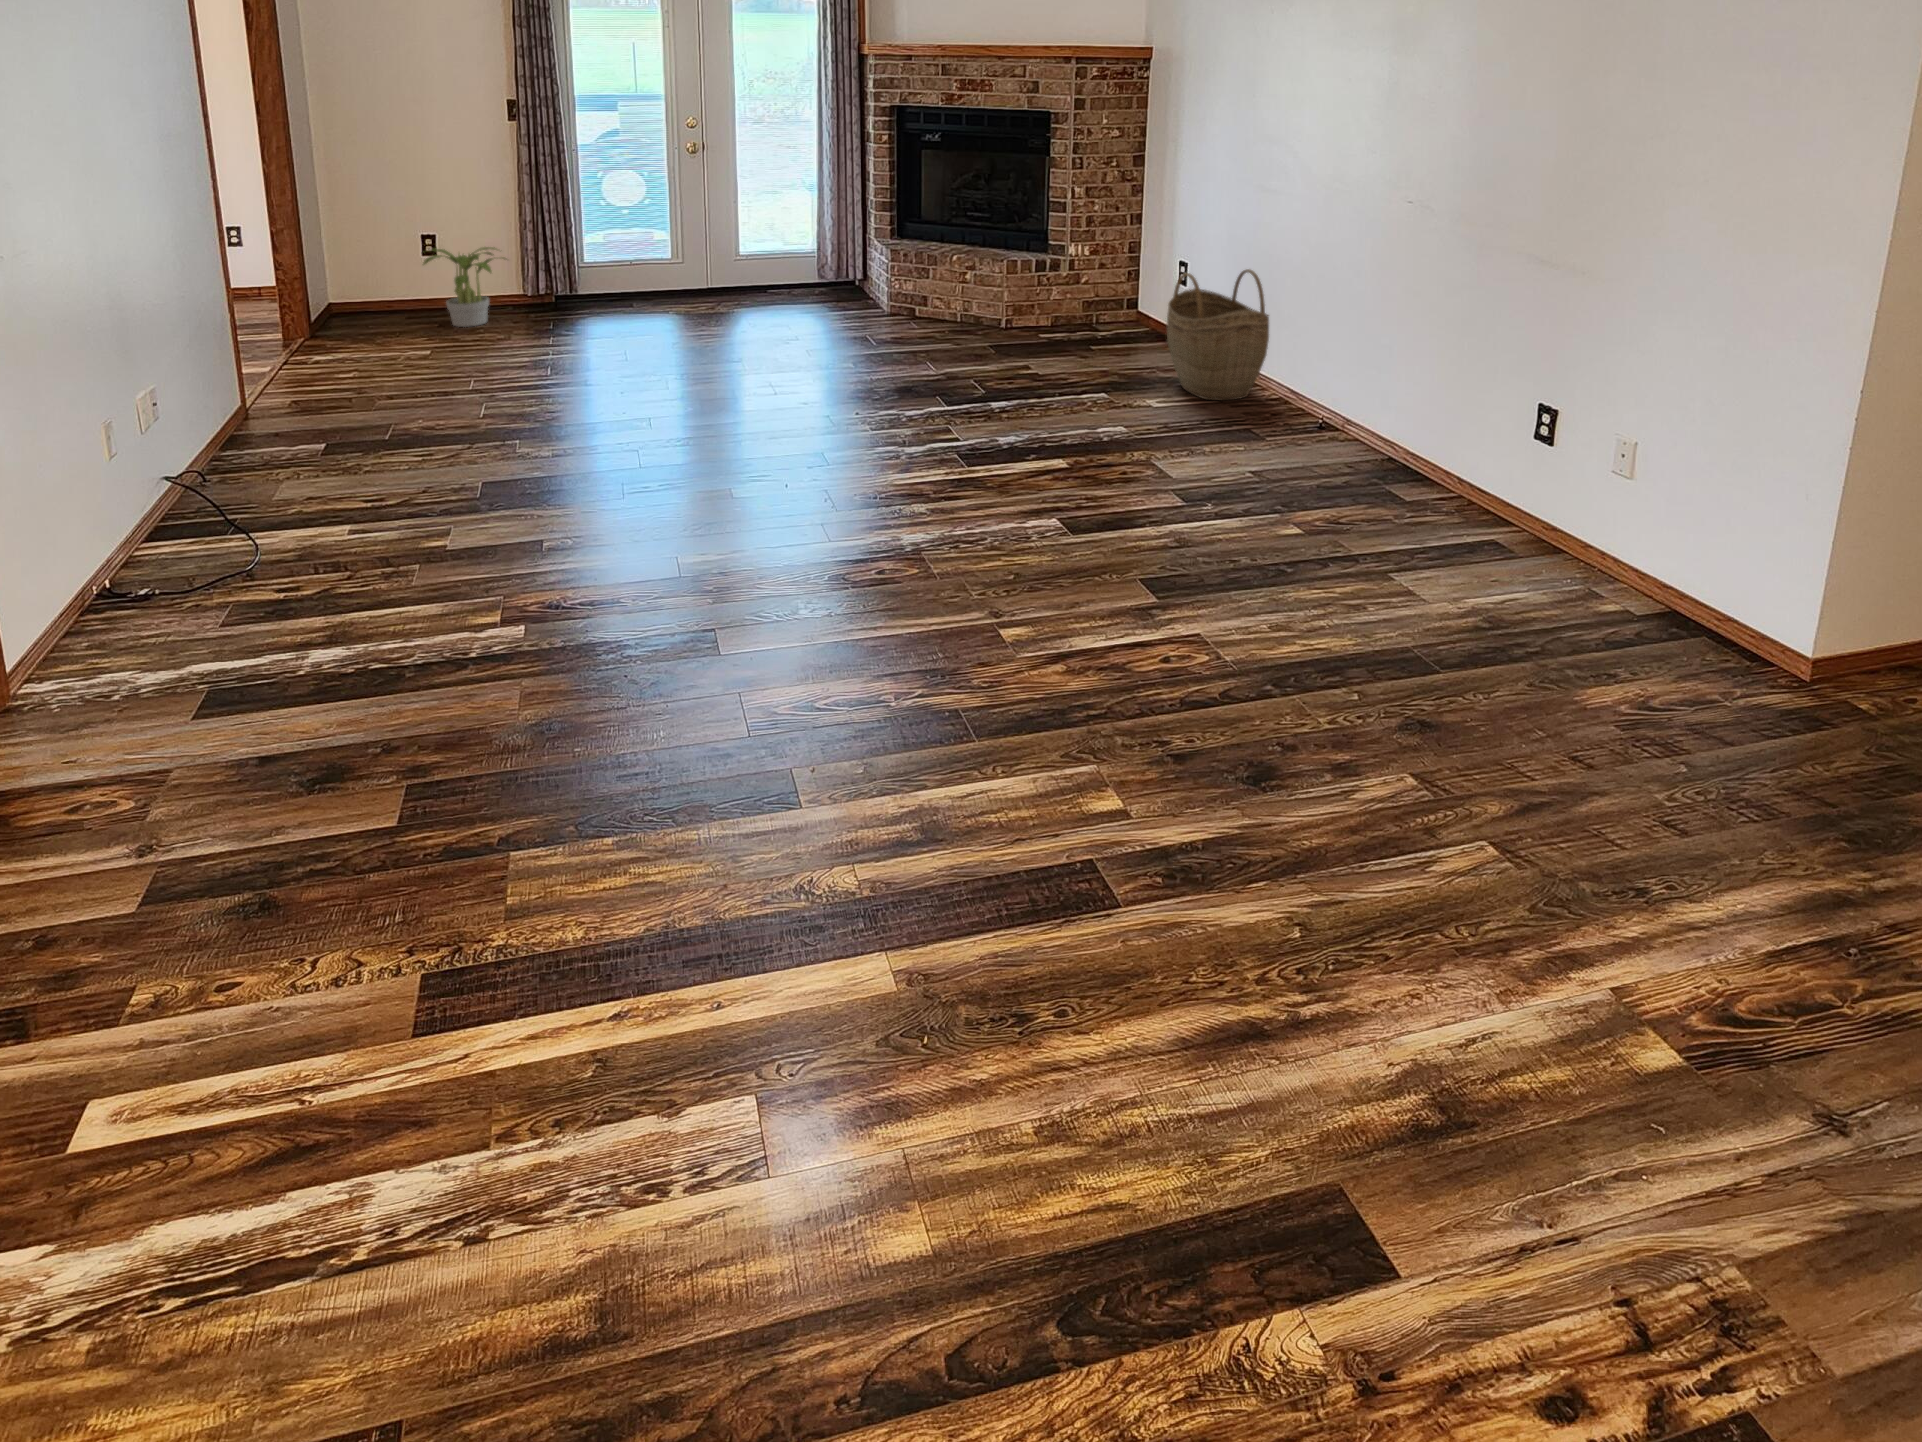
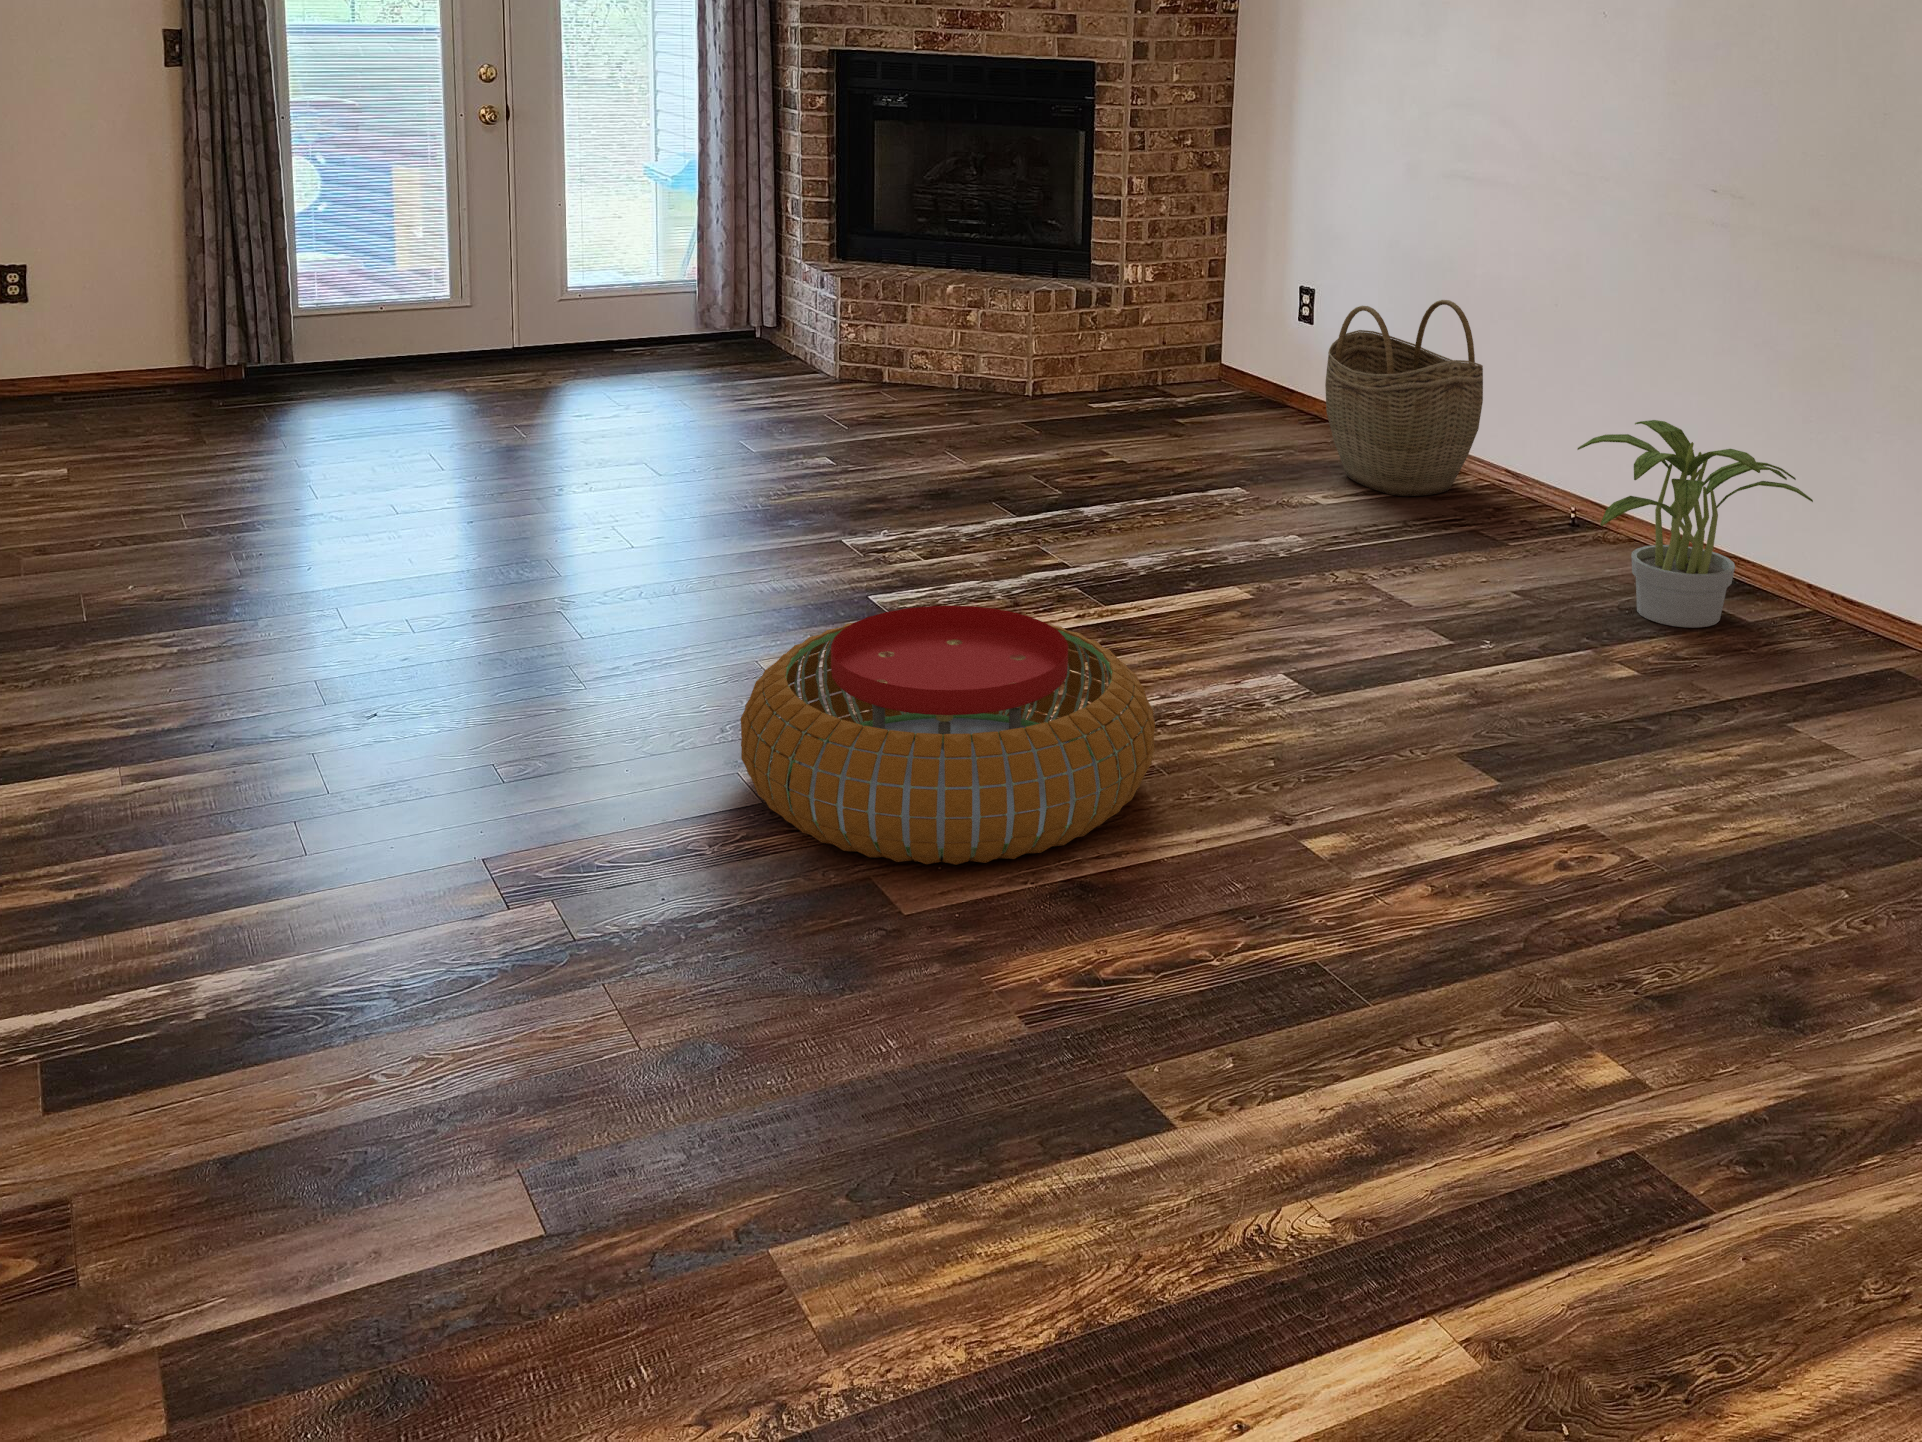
potted plant: present [424,247,505,327] -> present [1577,420,1813,627]
pouf: none [667,463,925,625] -> present [741,606,1155,865]

